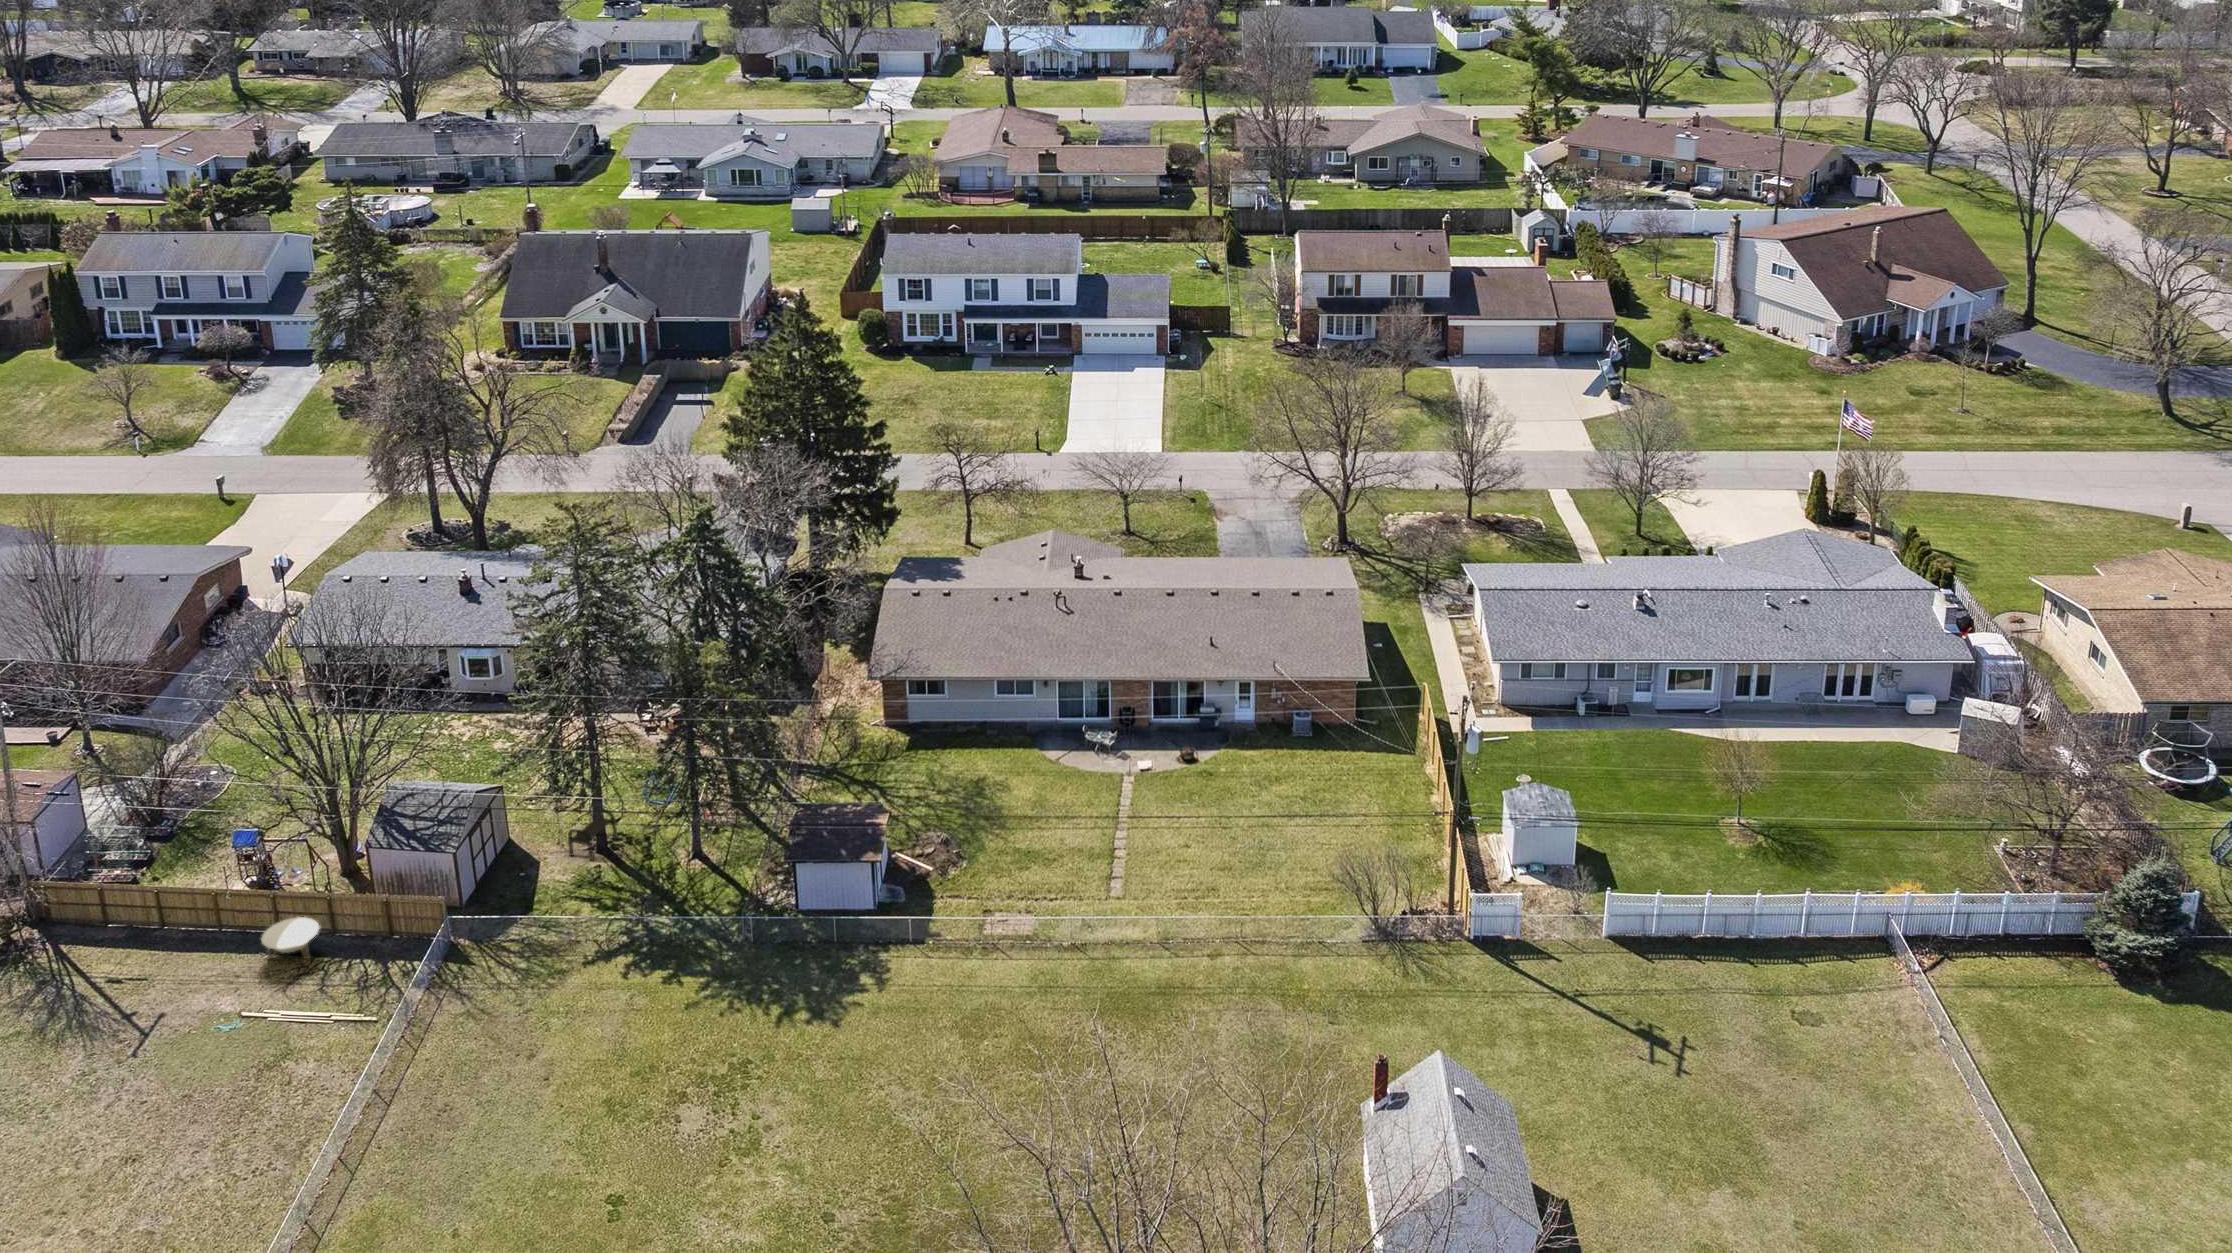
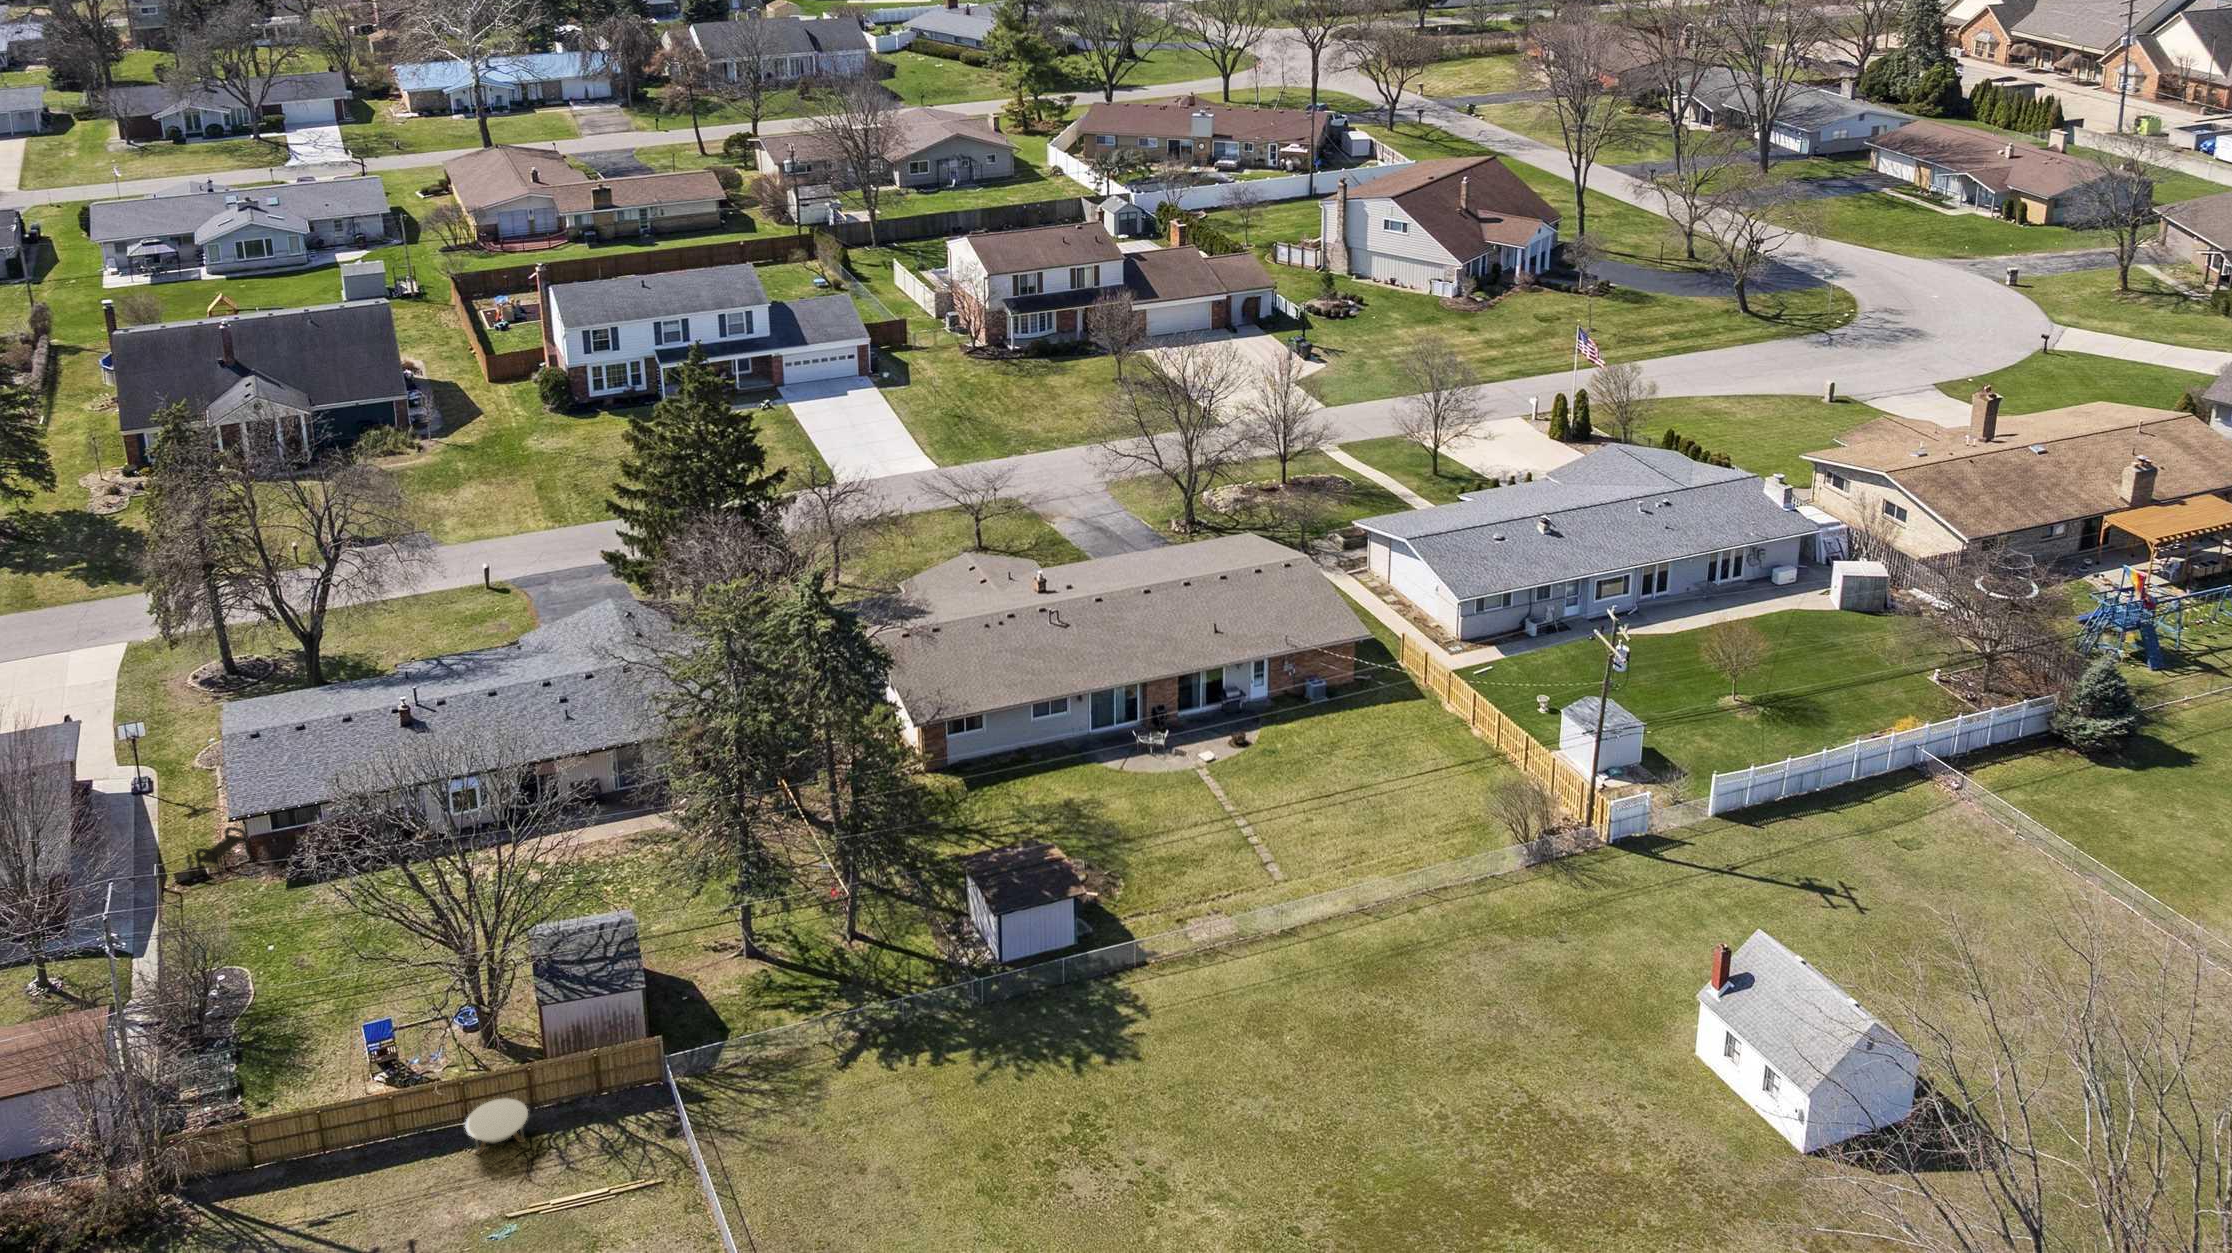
bench: present [568,808,618,861] -> present [196,827,250,879]

